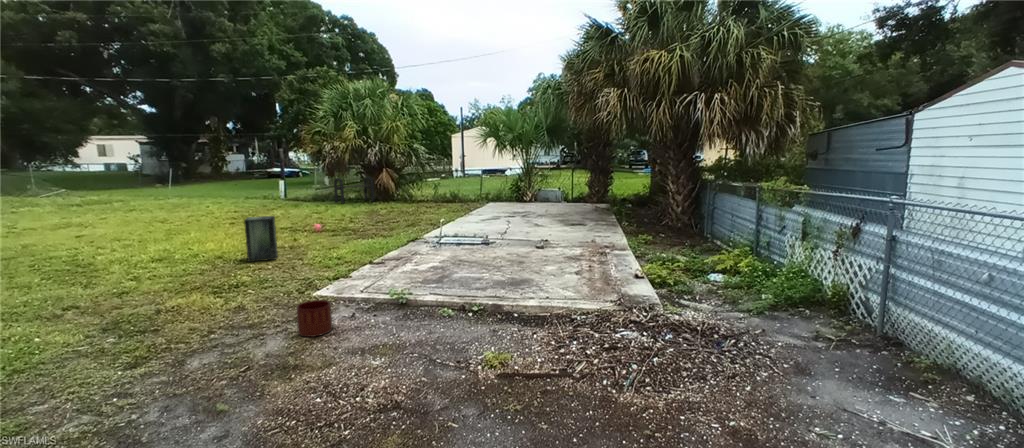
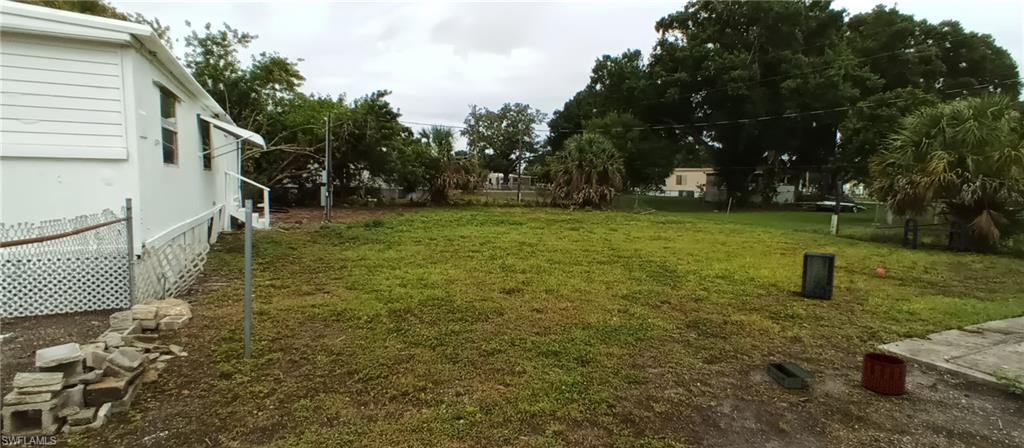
toolbox: none [203,335,256,365] -> present [766,362,816,388]

